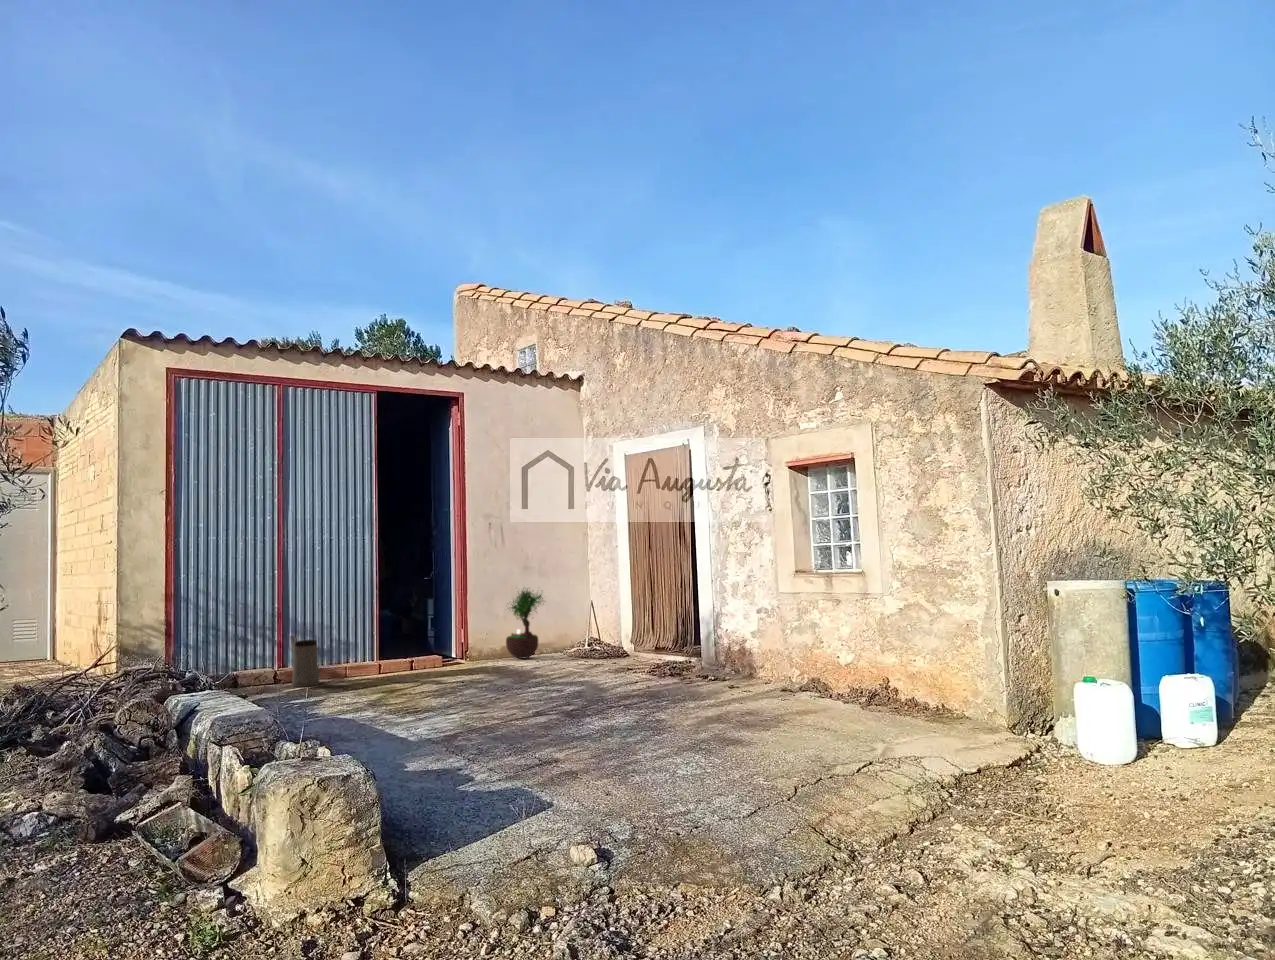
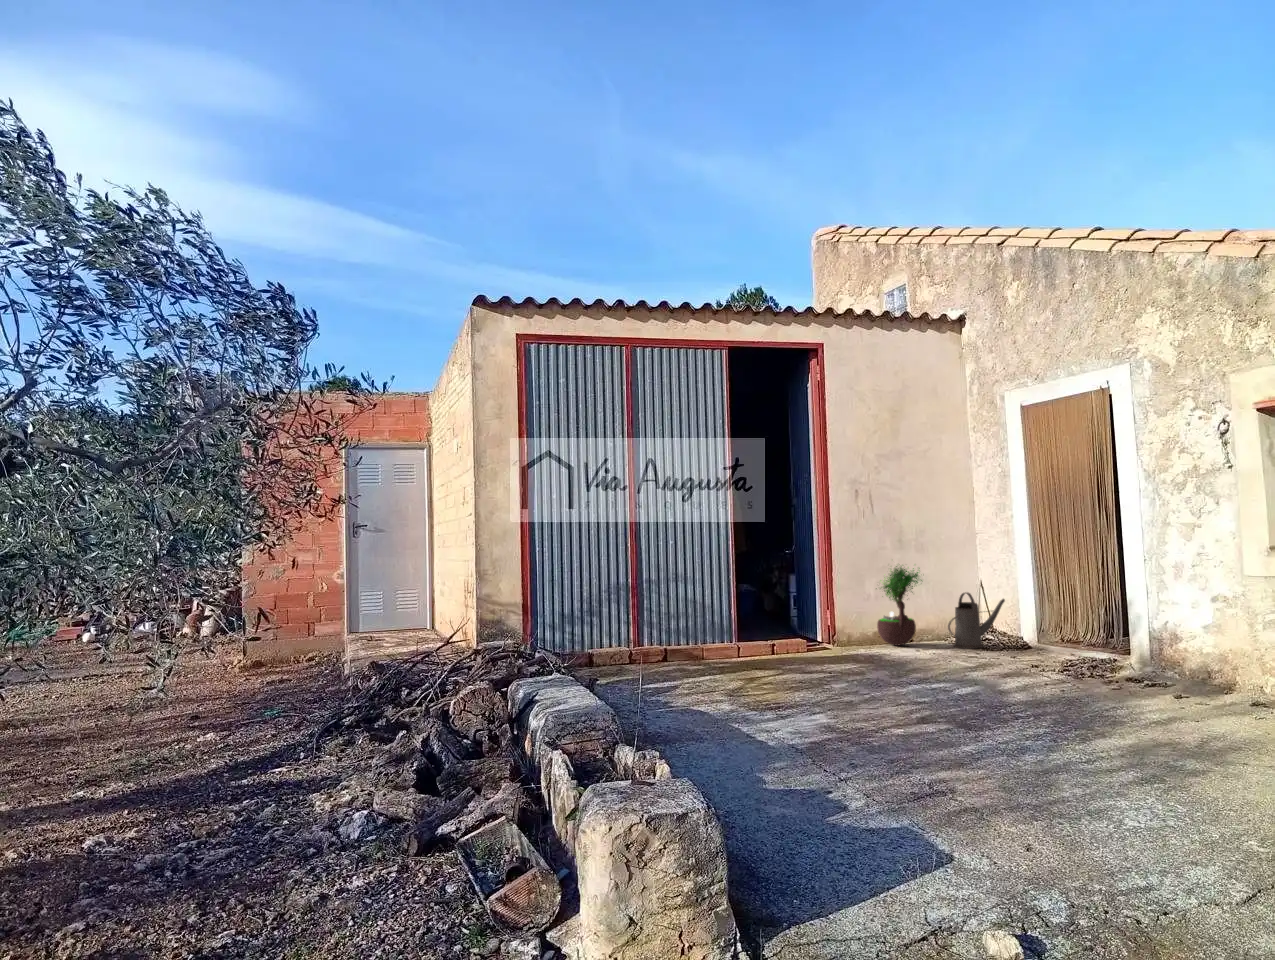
watering can: present [290,631,320,687] -> present [948,592,1005,649]

